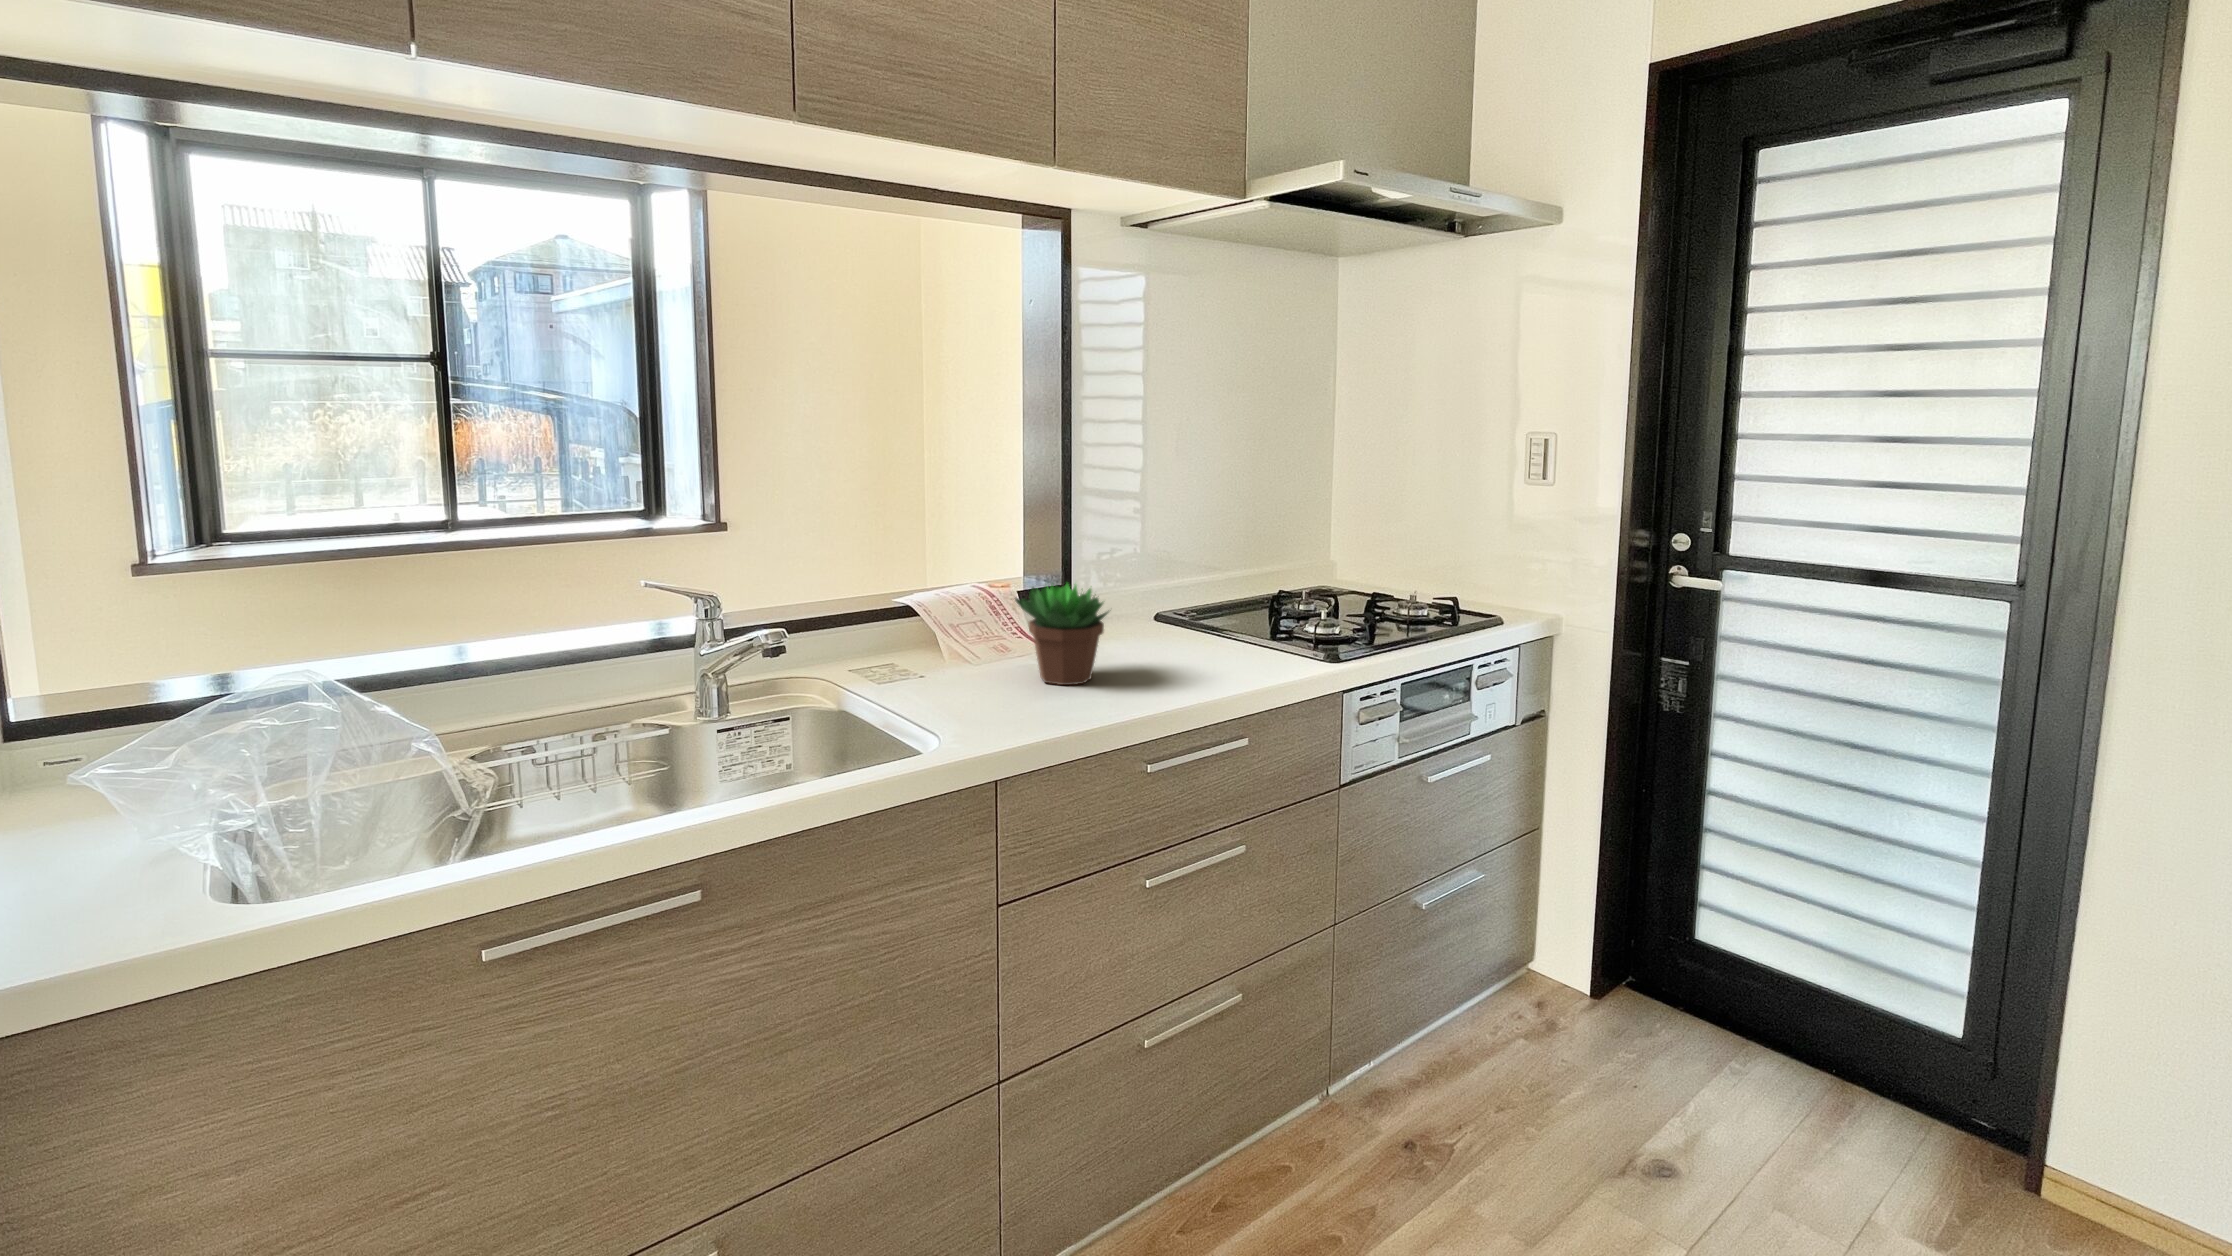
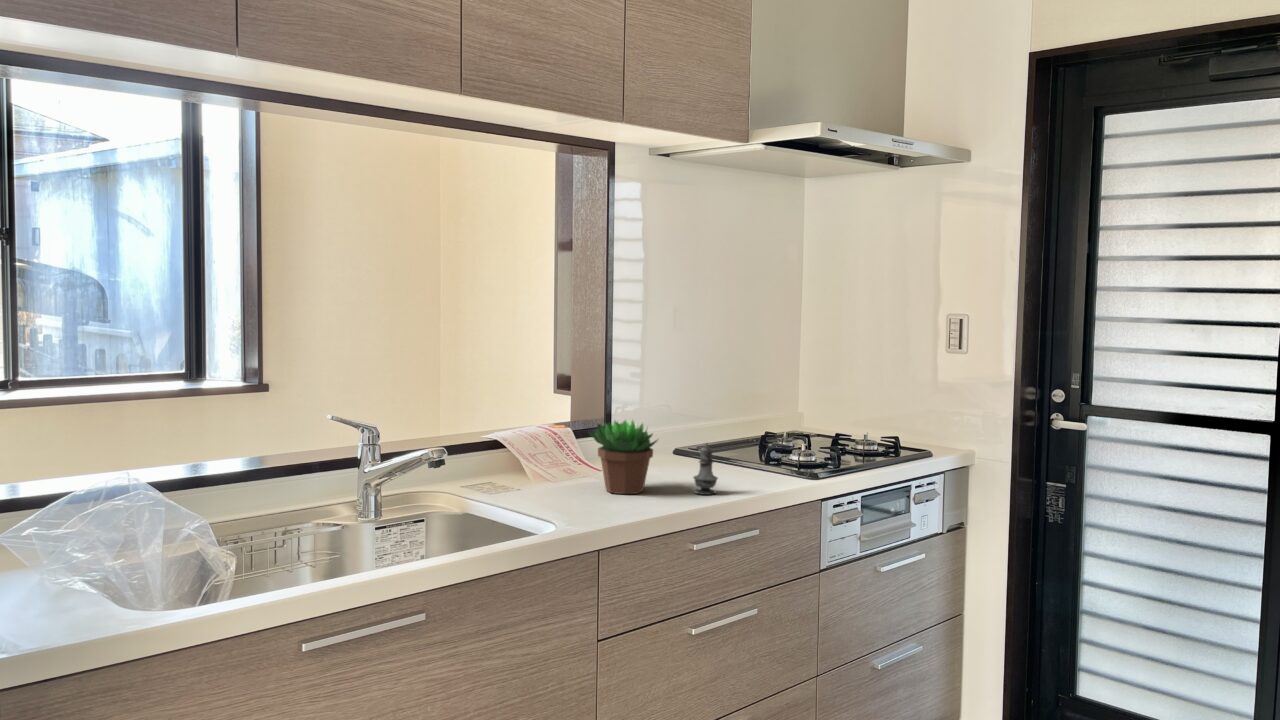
salt shaker: none [1158,615,1192,688] -> present [694,443,718,495]

